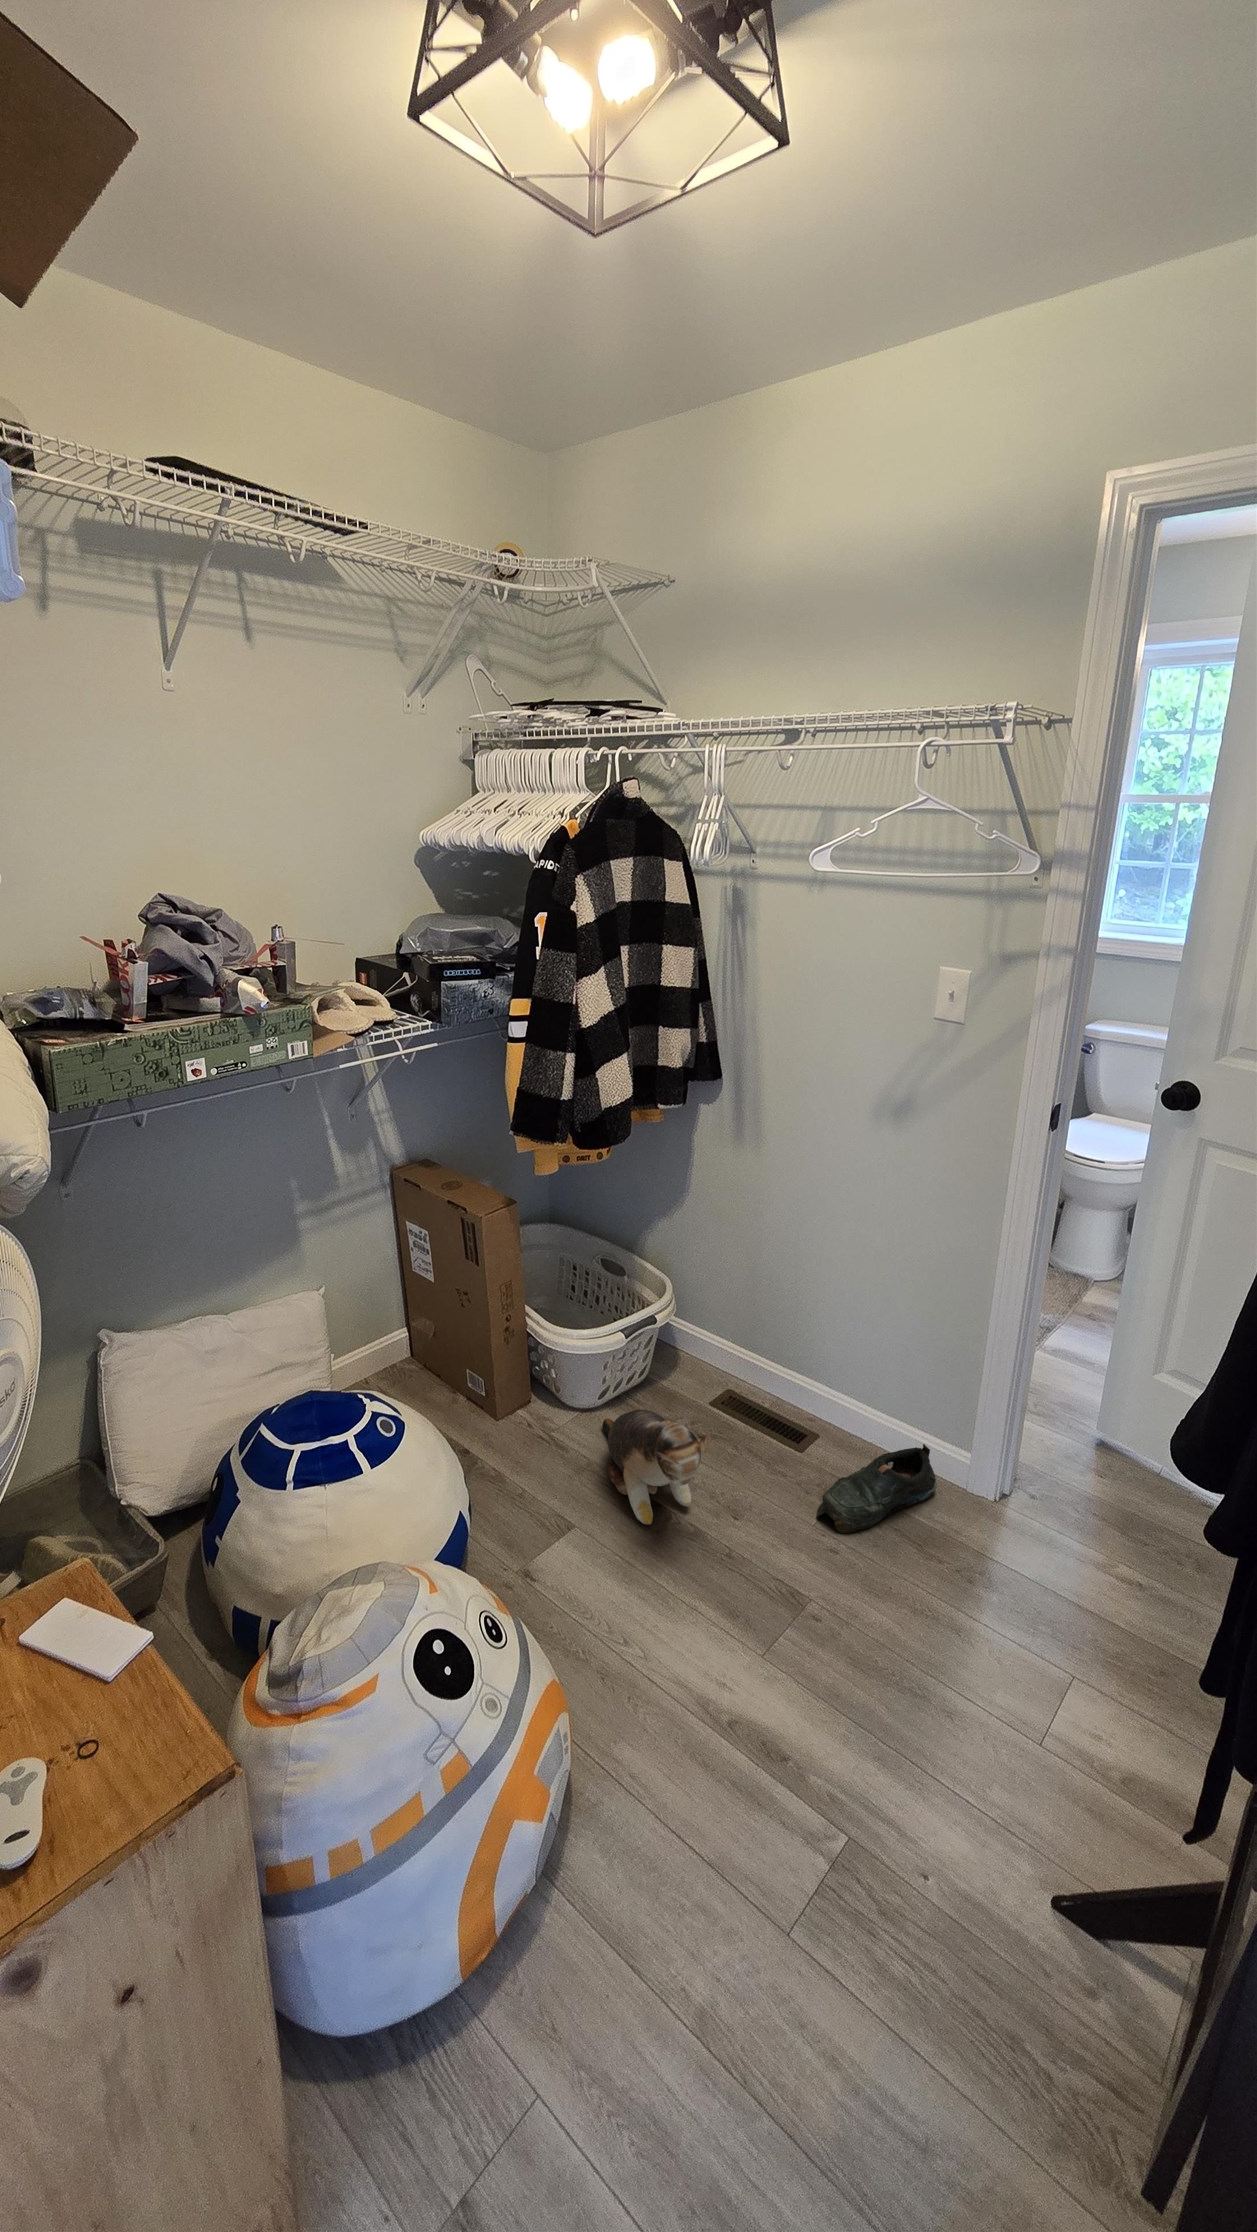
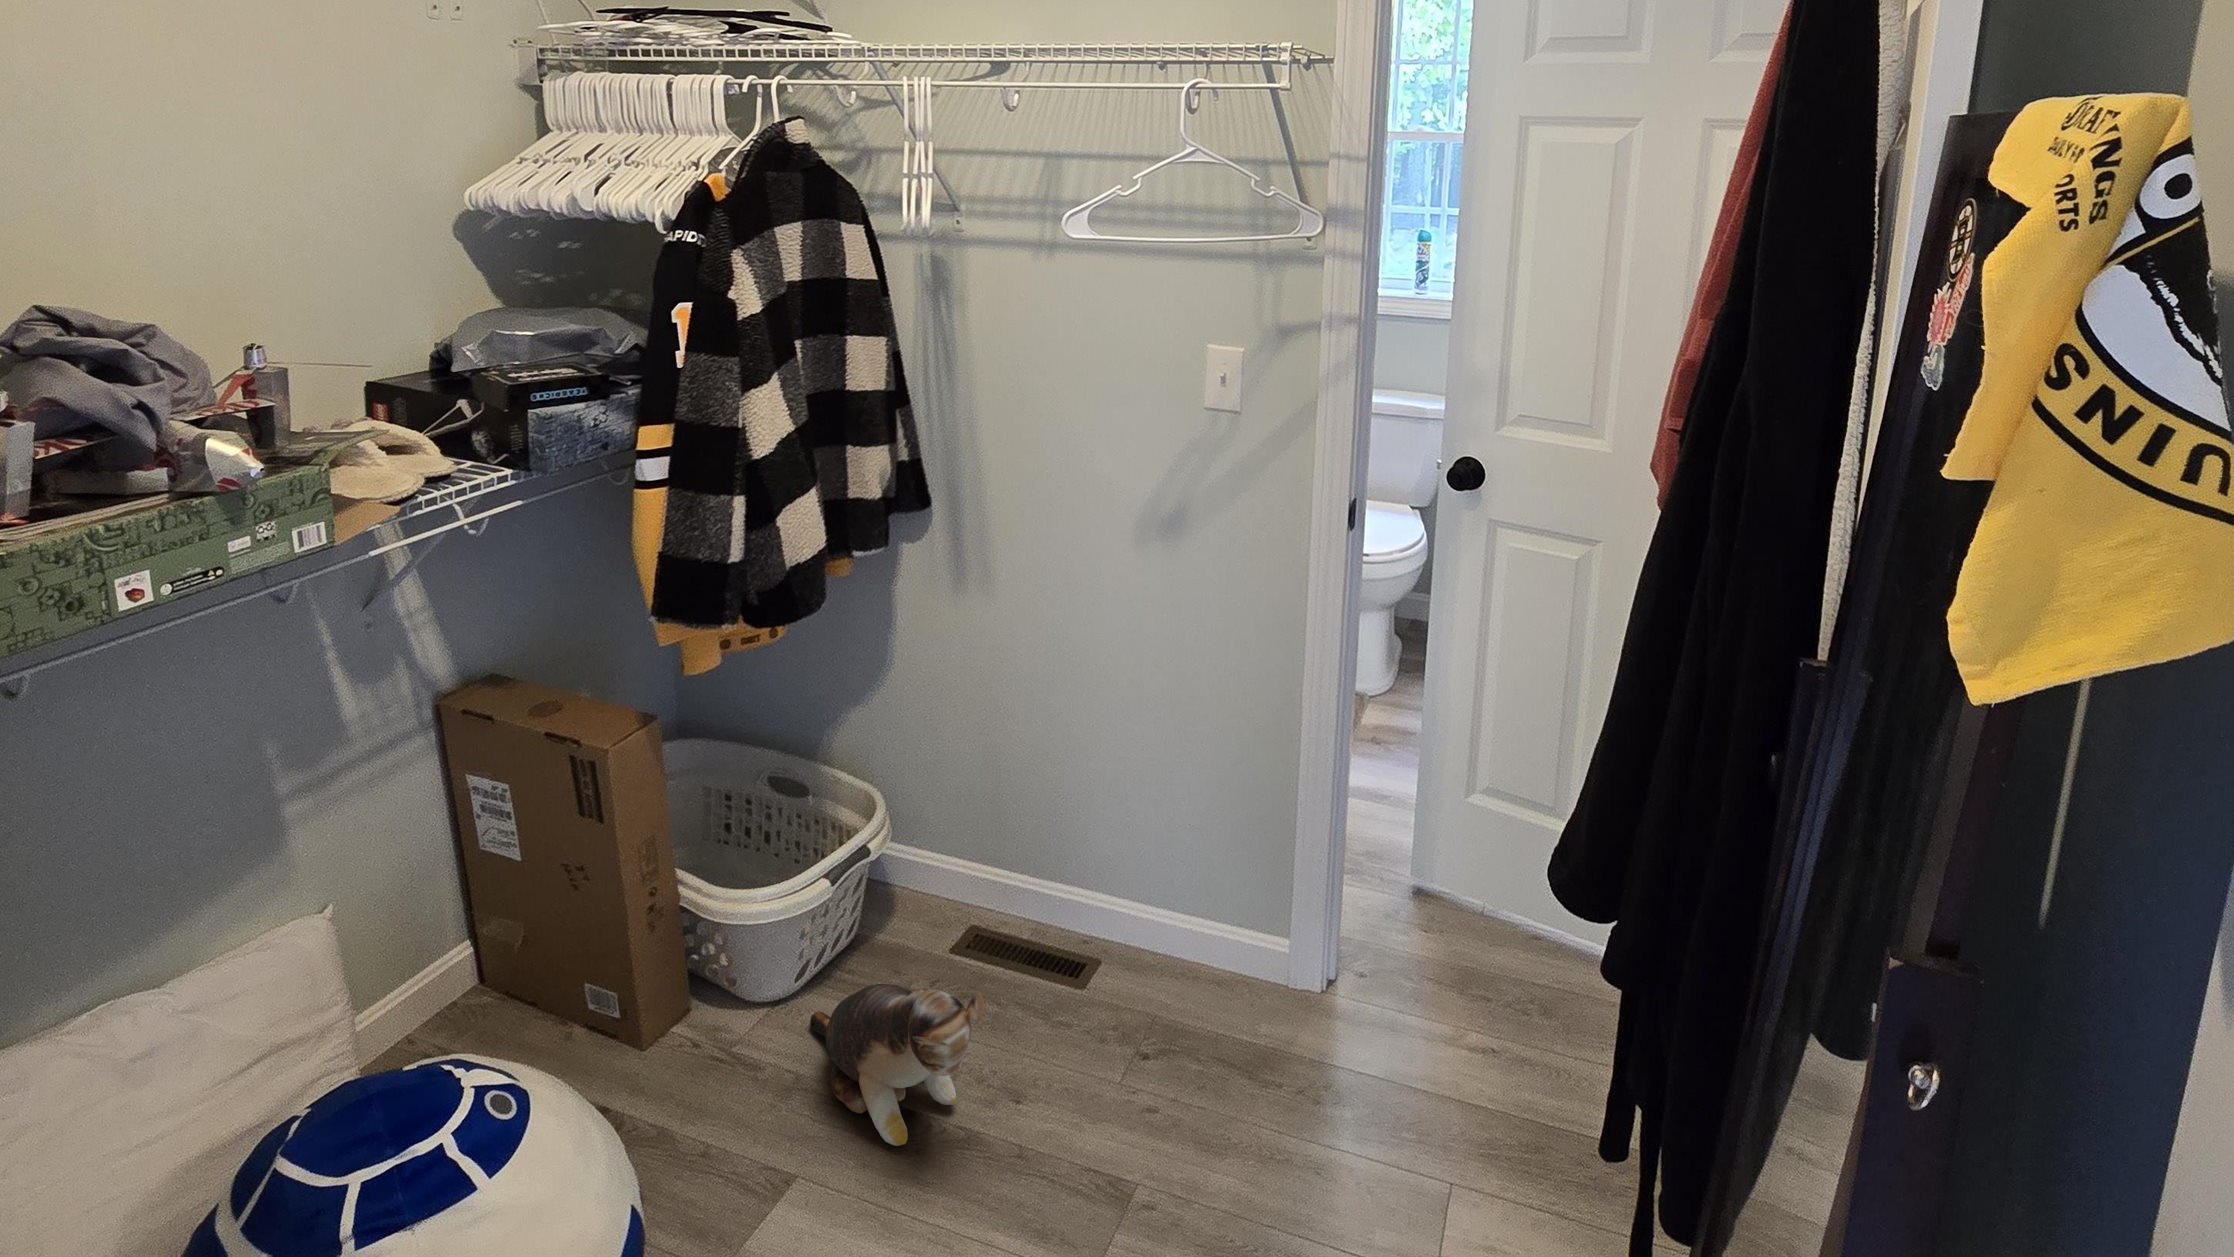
shoe: present [816,1444,937,1533] -> none [1119,942,1254,1082]

